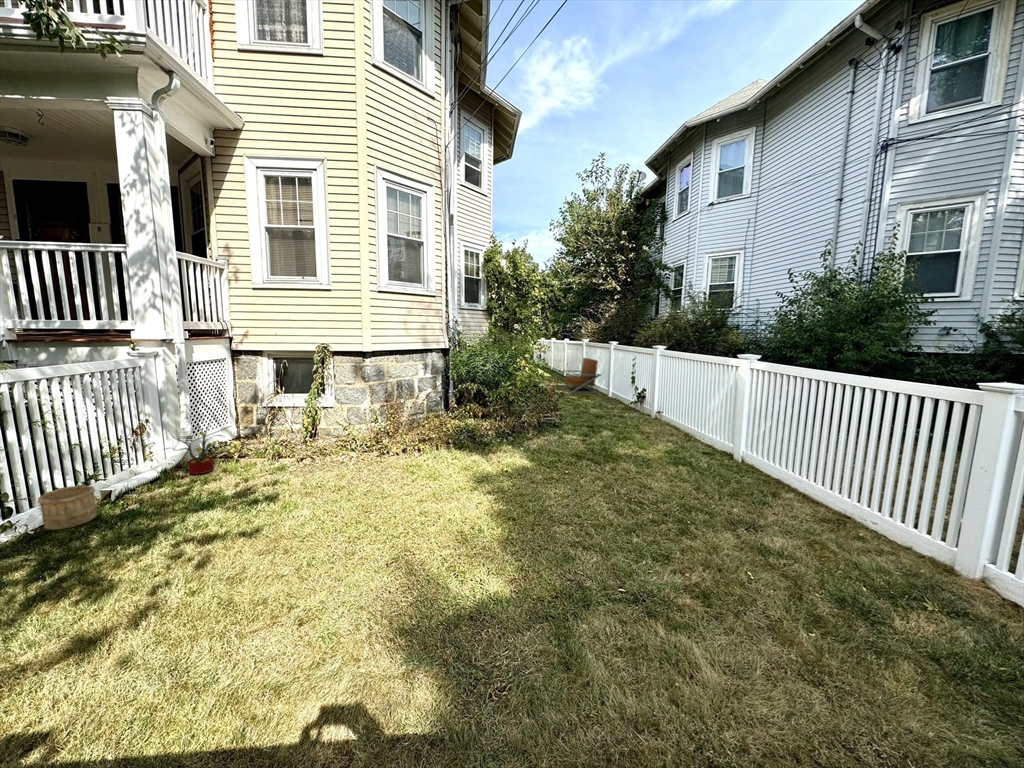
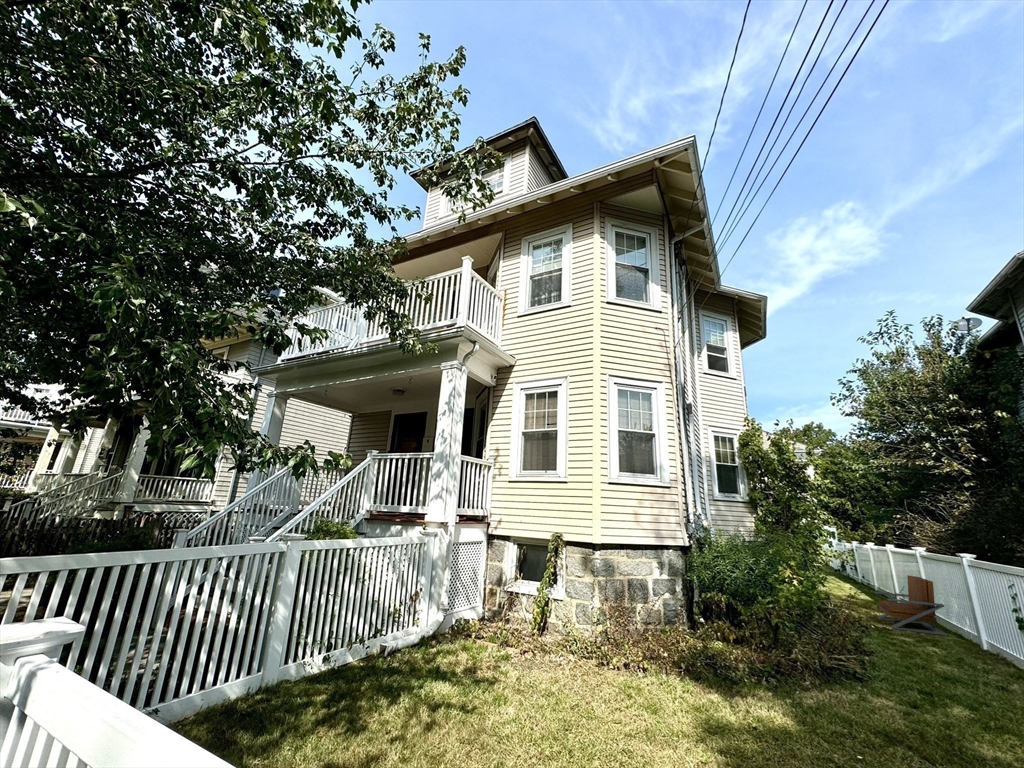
decorative plant: present [164,424,222,474] -> none [425,596,470,647]
wooden bucket: present [38,485,96,530] -> none [346,635,378,670]

